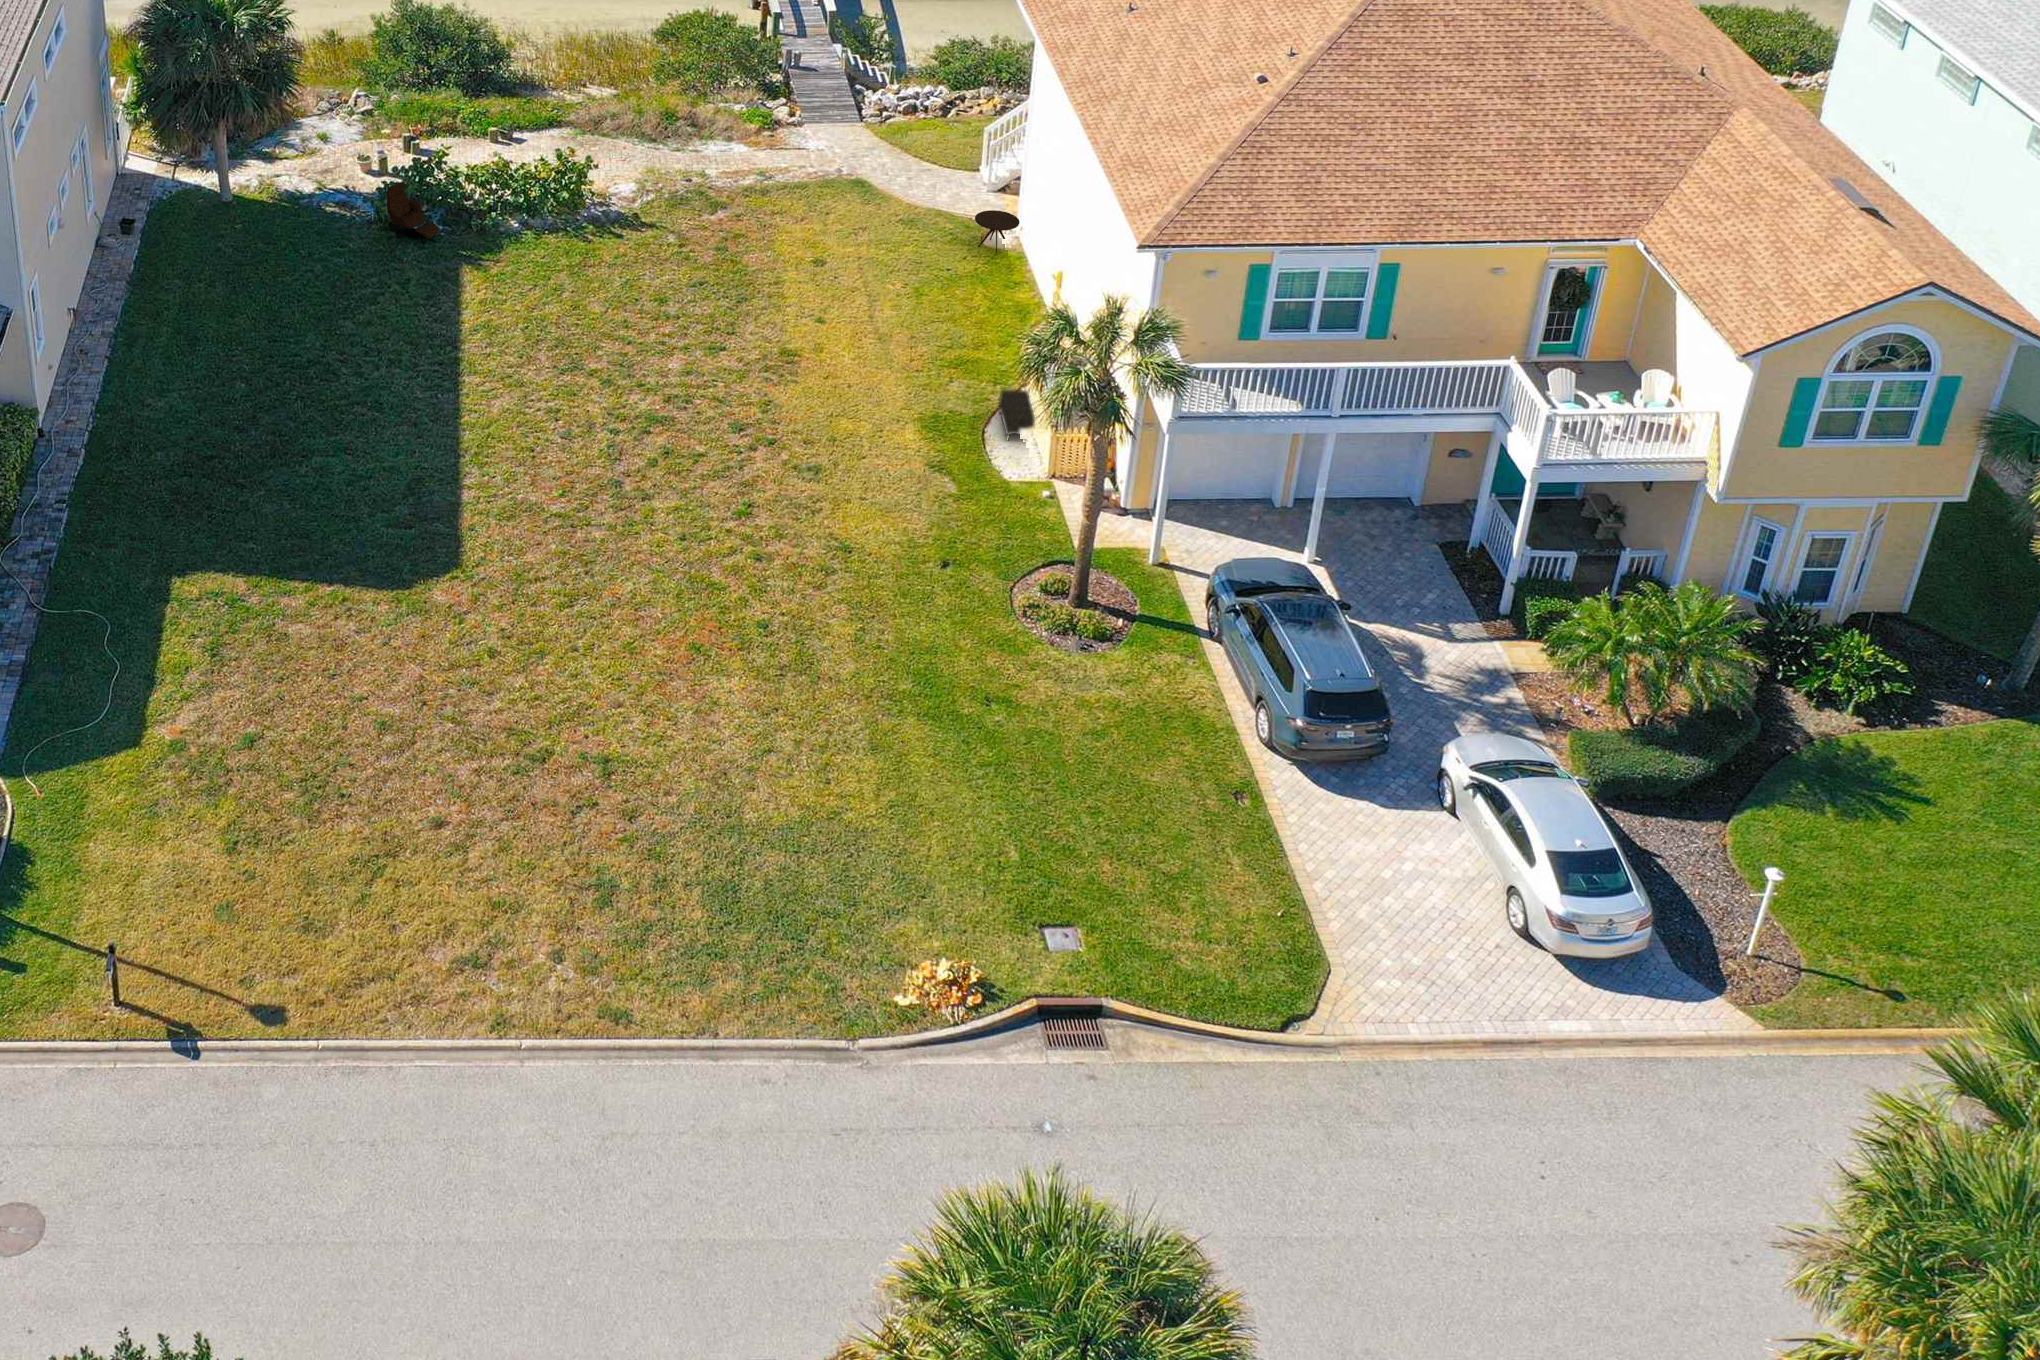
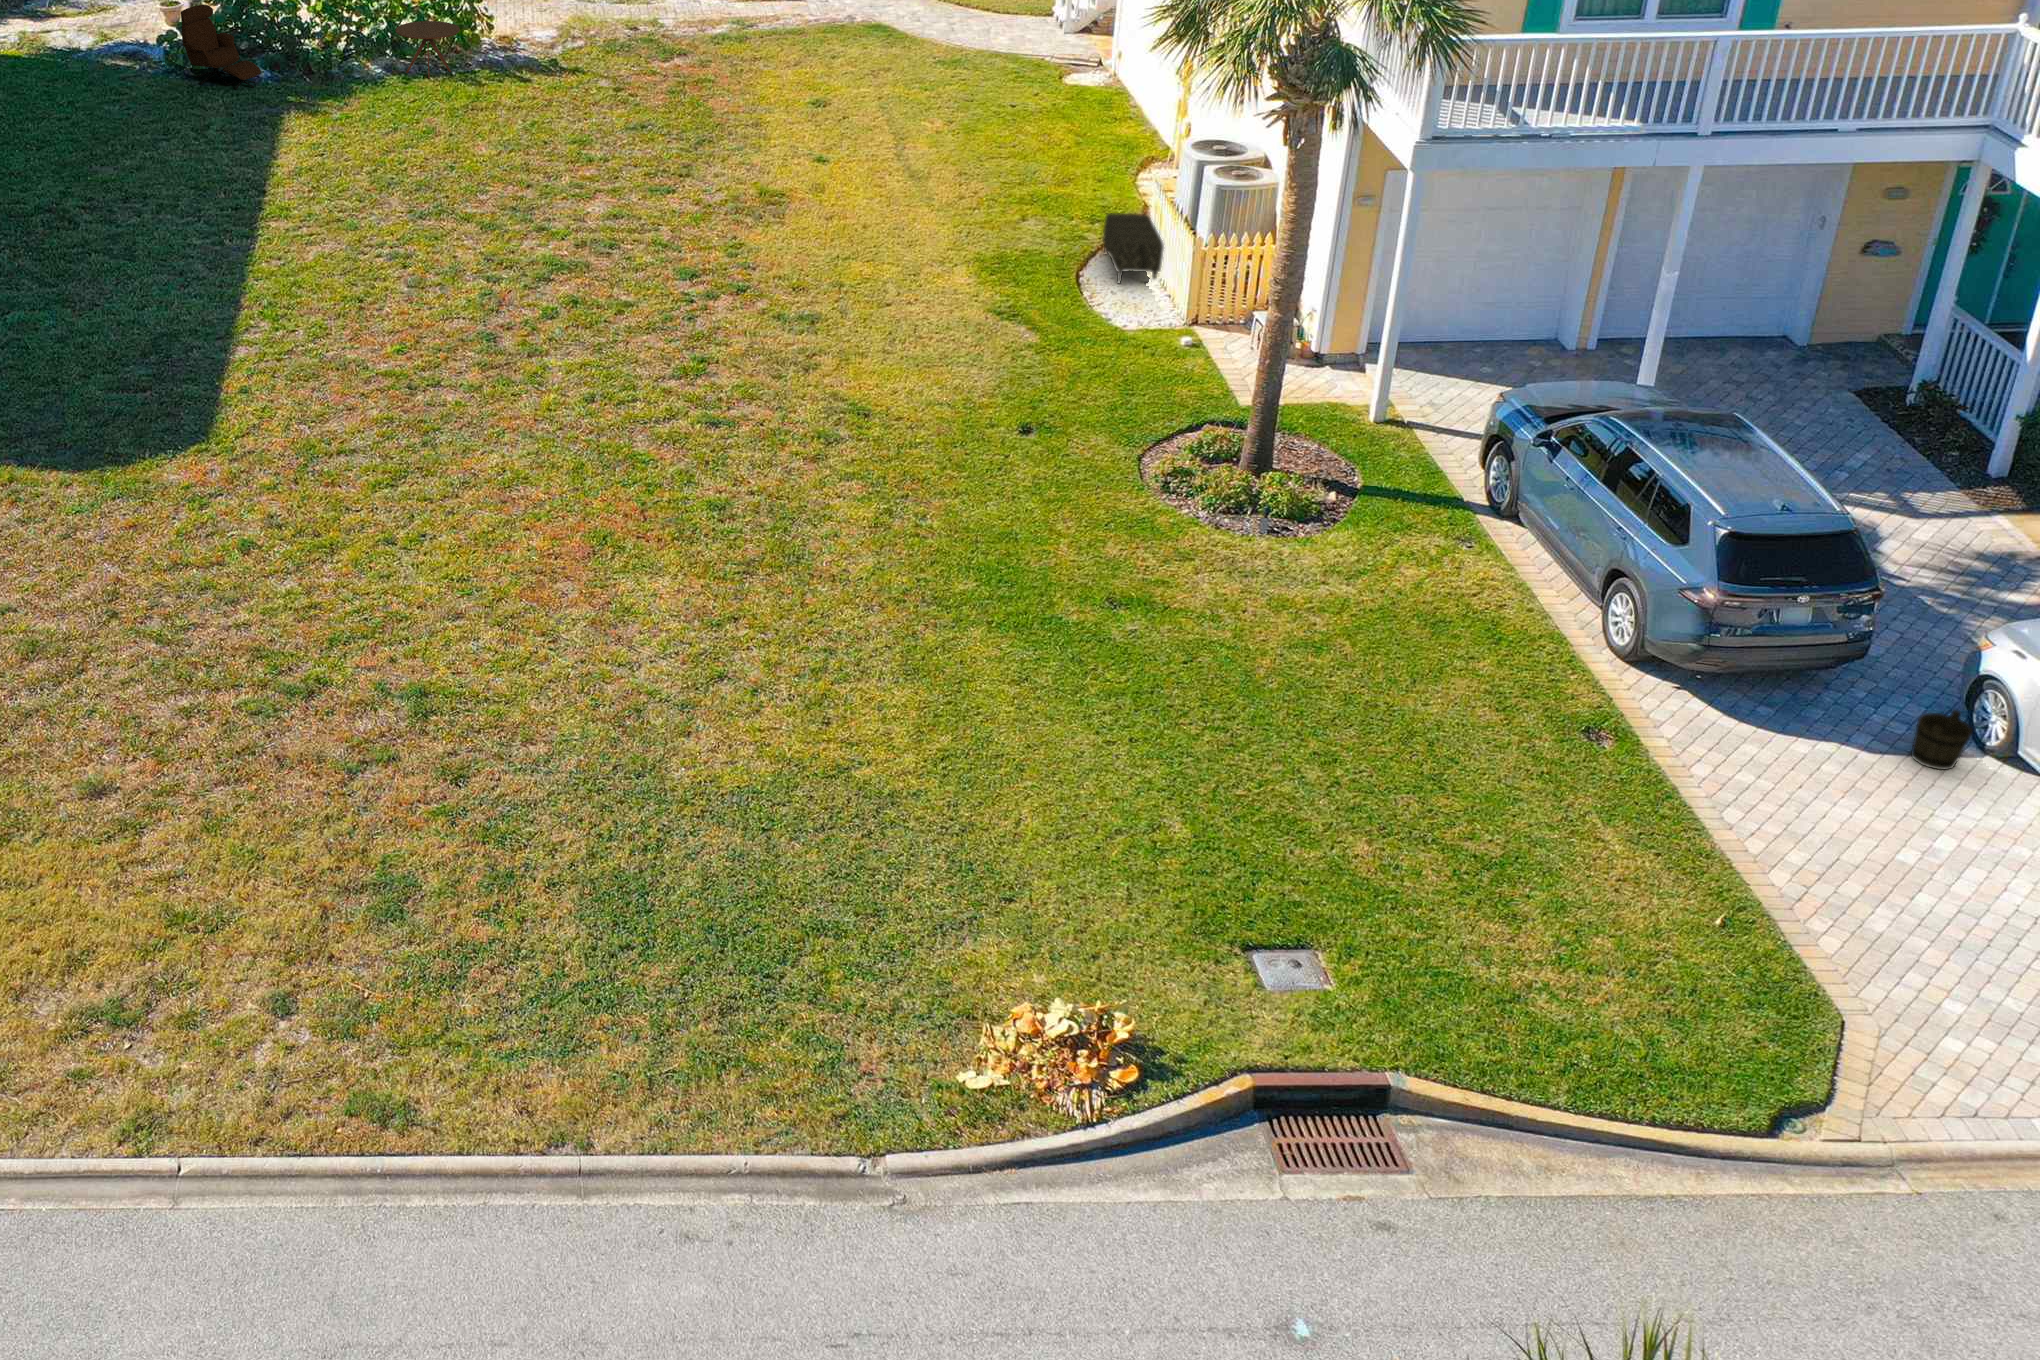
round table: present [975,210,1019,254] -> present [396,21,460,78]
bucket: none [1404,783,1433,816] -> present [1911,710,1973,770]

